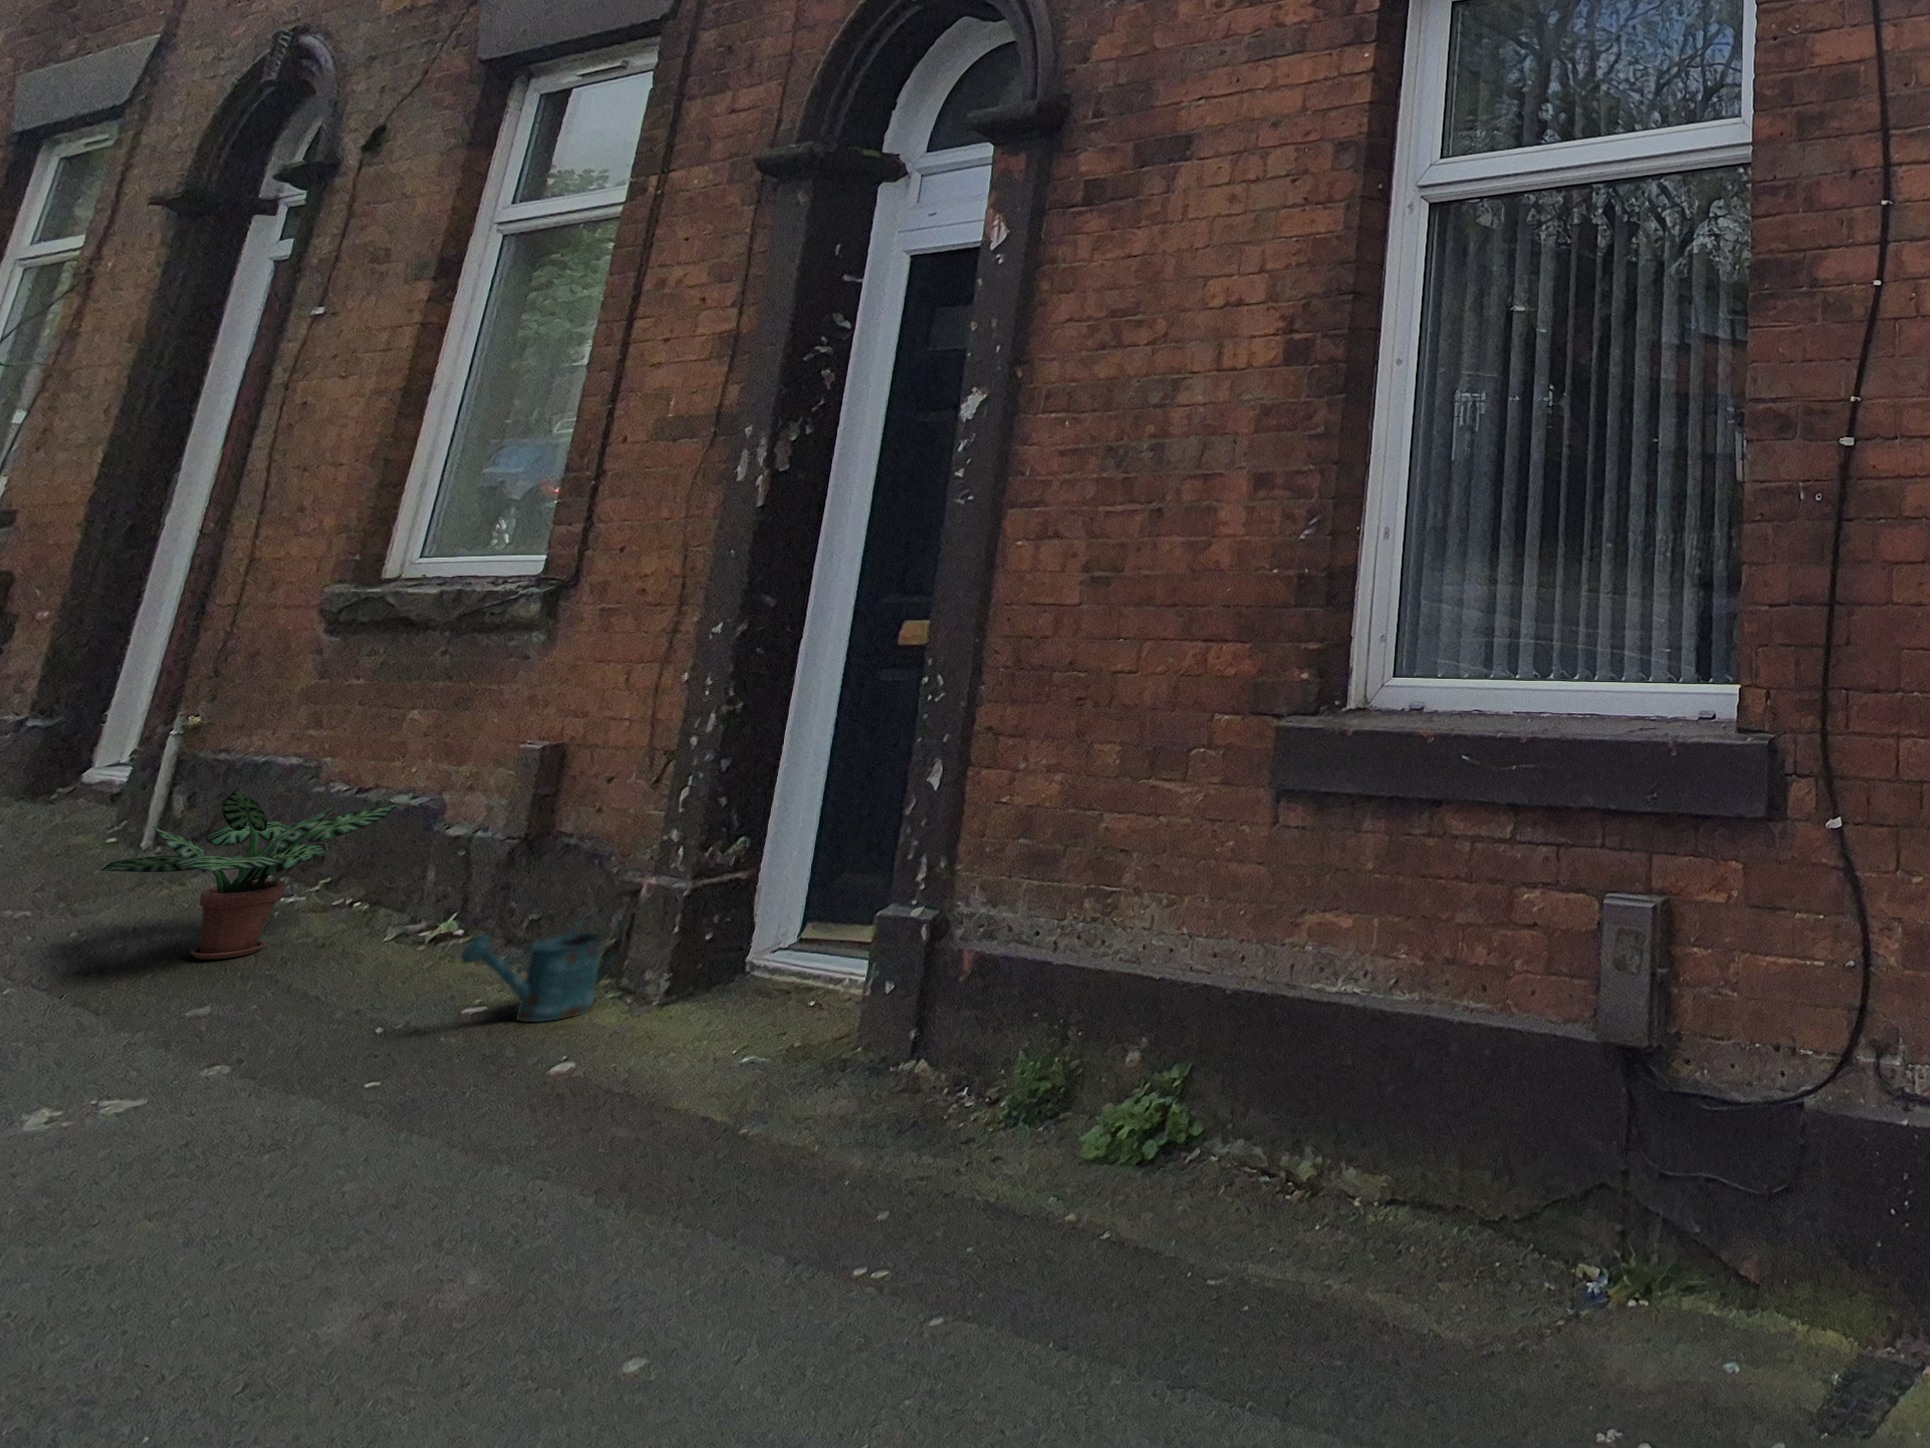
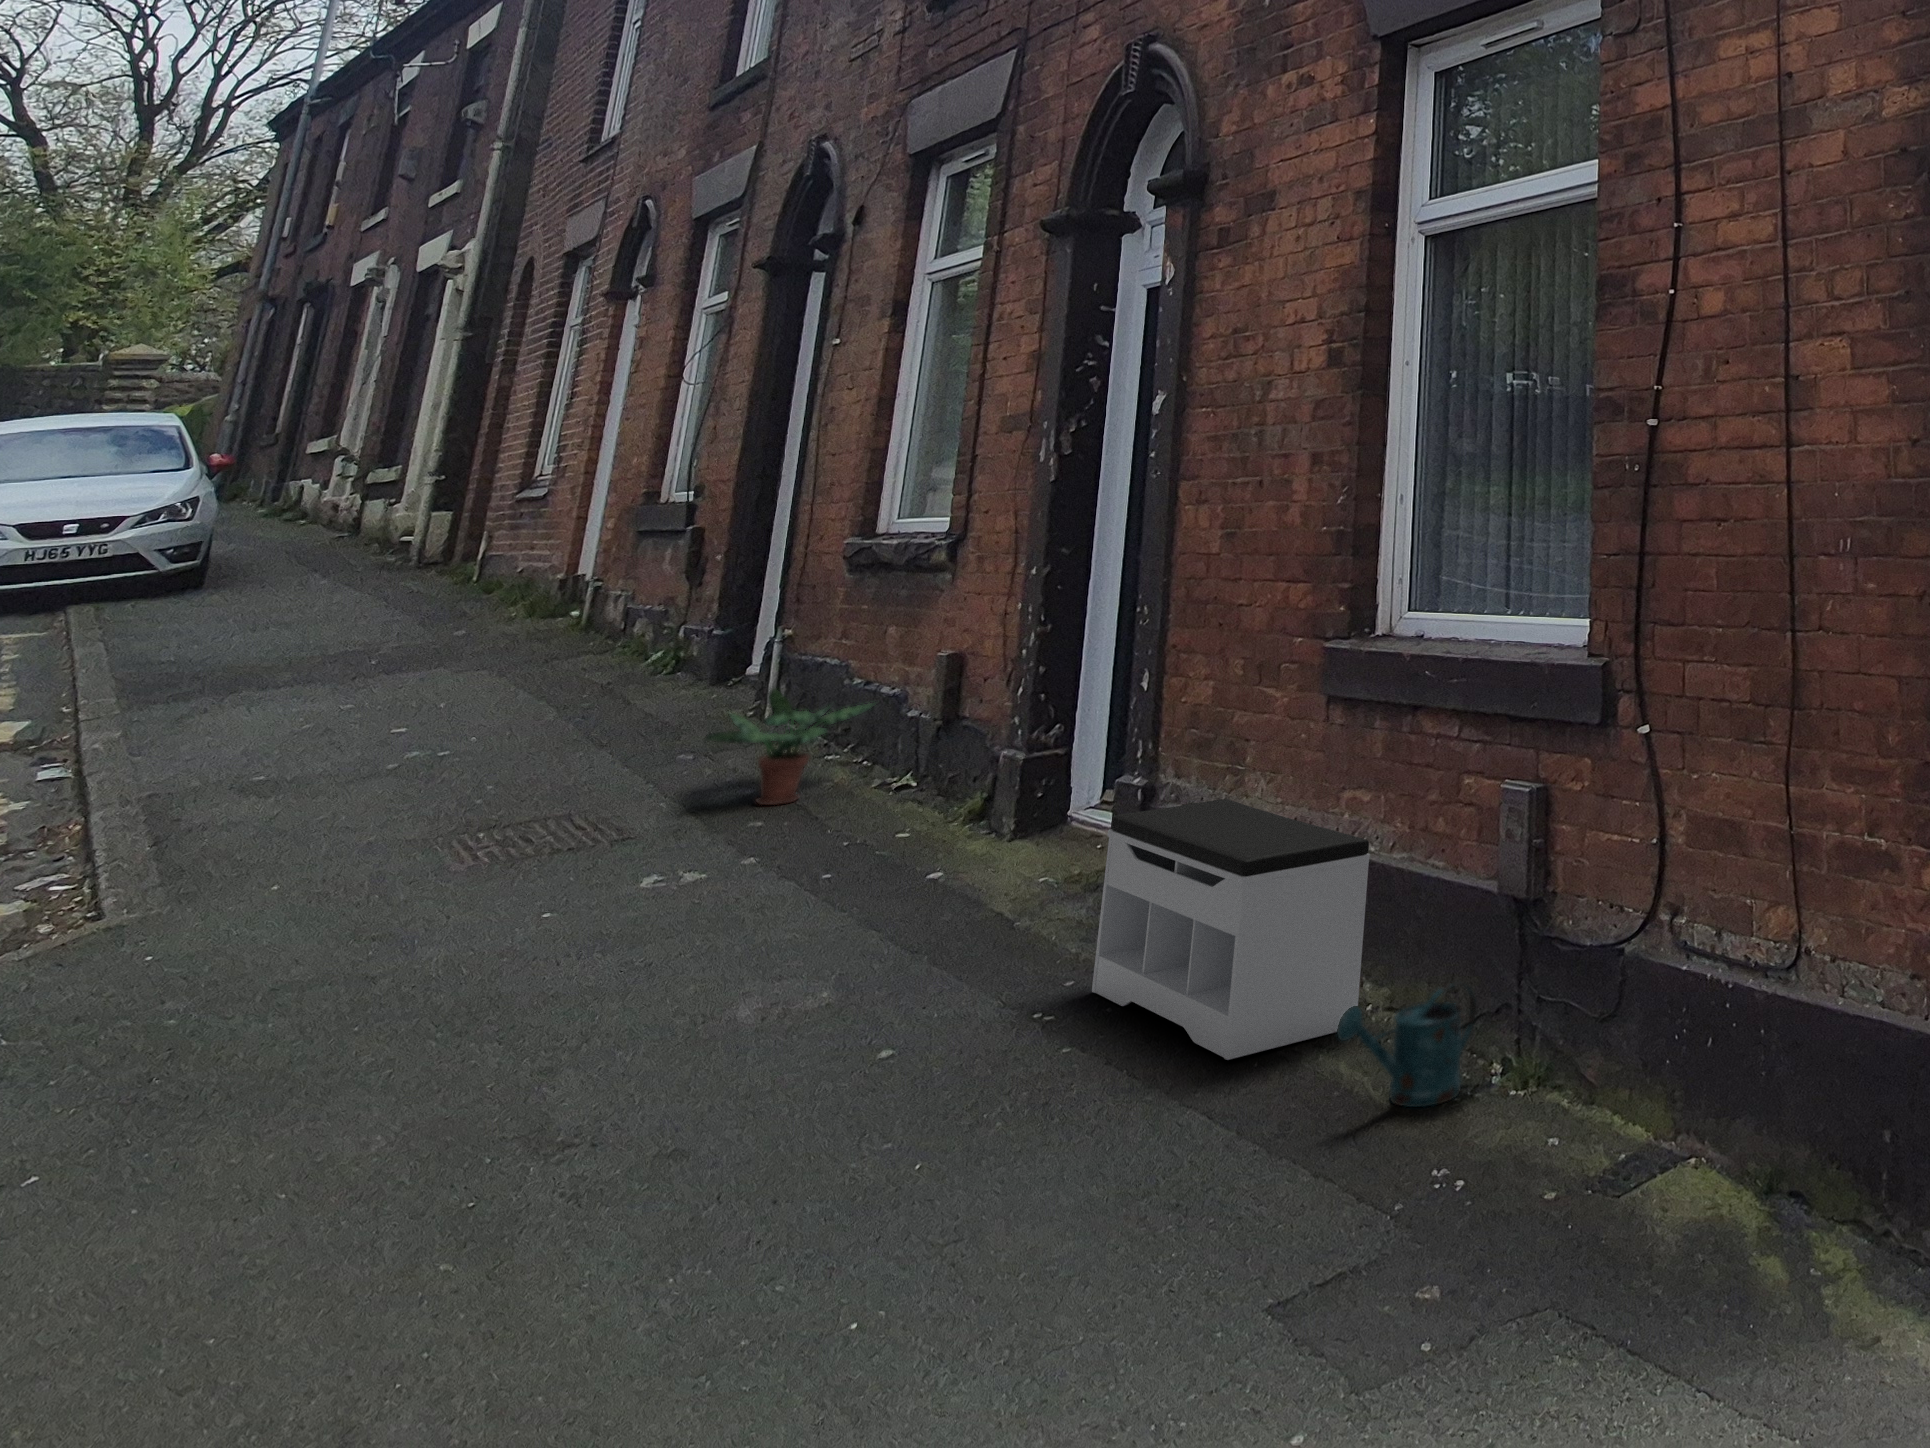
watering can: present [461,916,624,1022] -> present [1337,983,1476,1107]
bench: none [931,926,1375,1284] -> present [1092,799,1370,1060]

